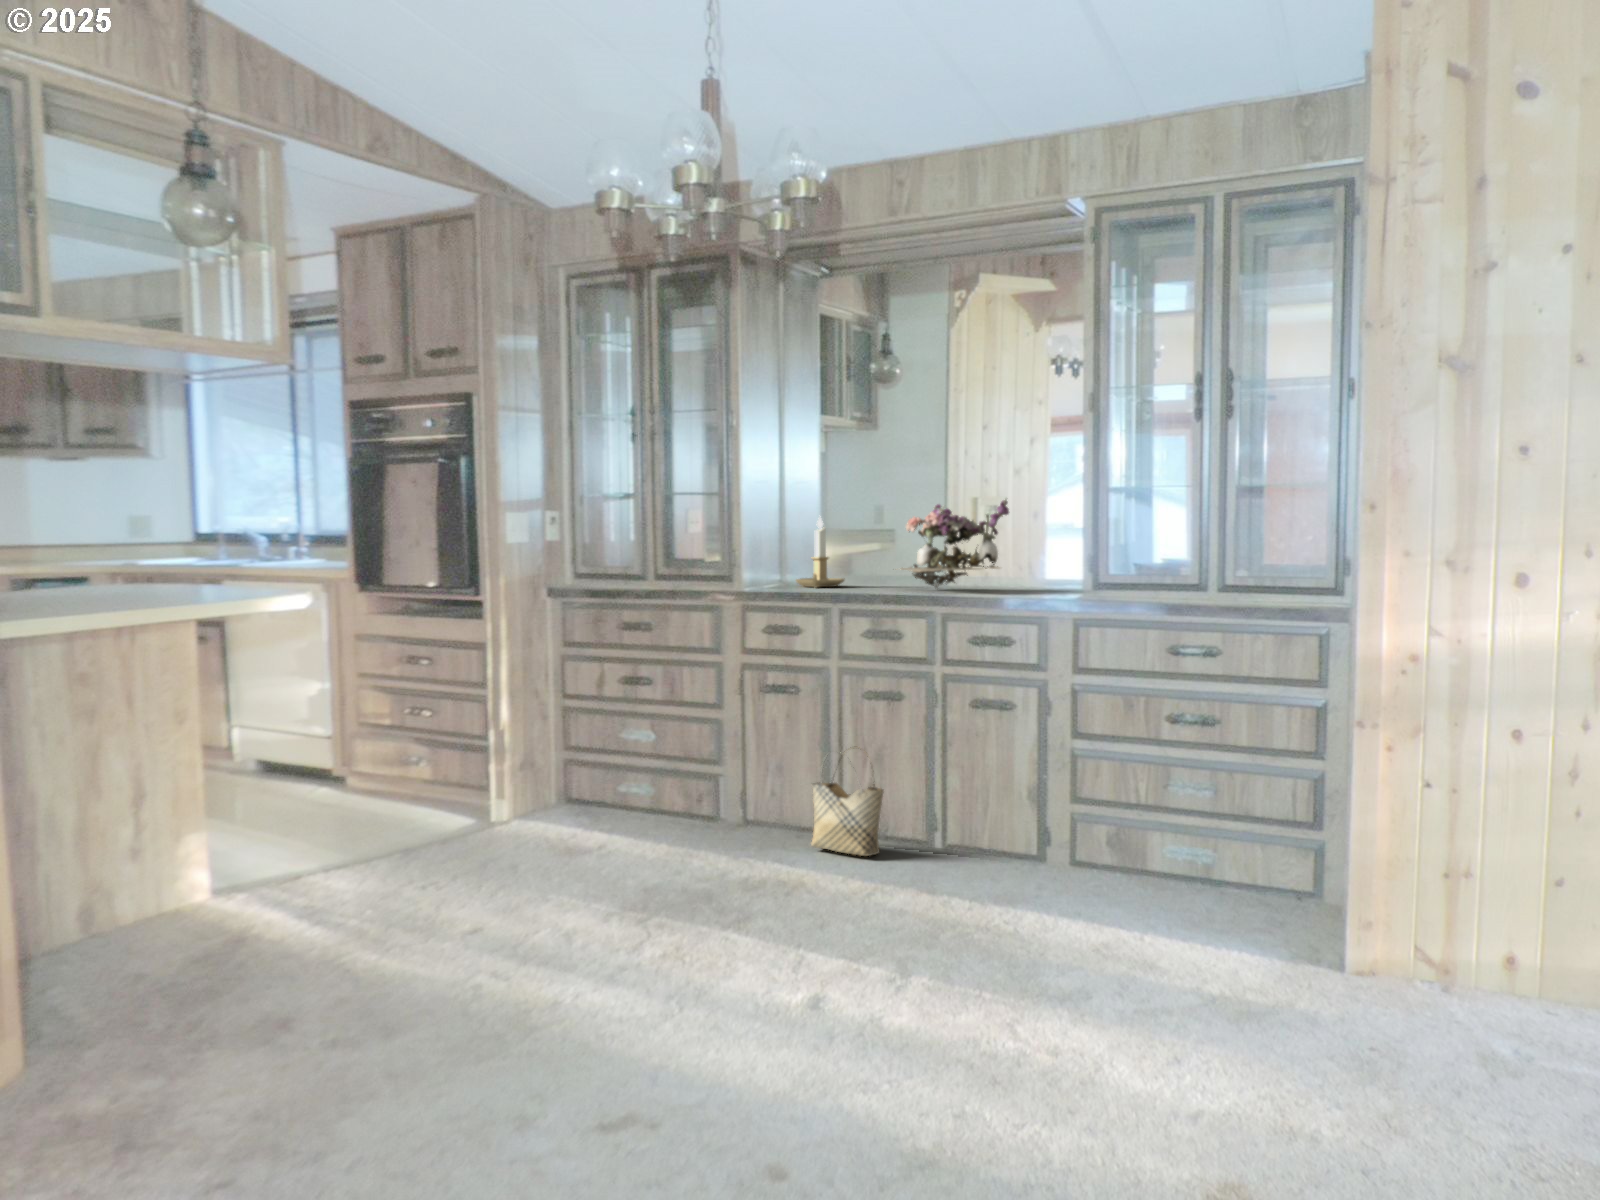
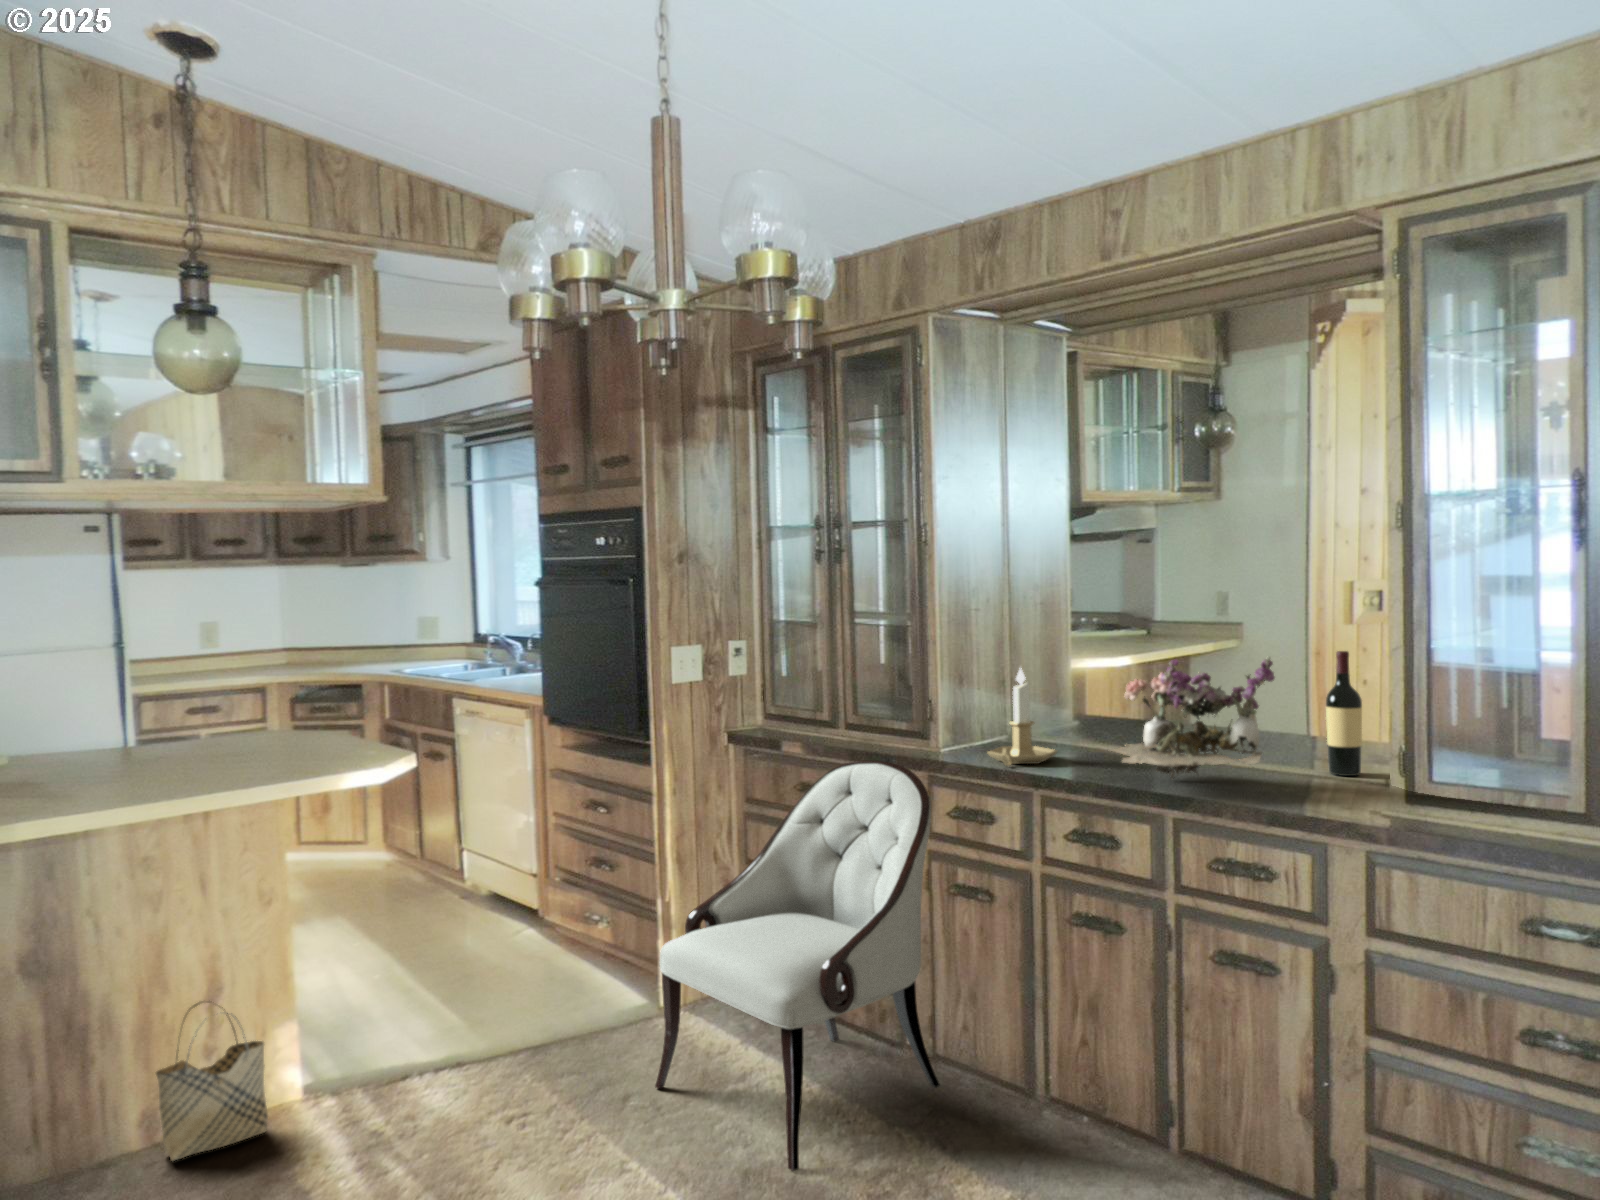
wine bottle: none [1028,502,1052,588] -> present [1326,651,1362,776]
armchair: none [532,594,757,885] -> present [655,761,940,1171]
woven basket: present [811,747,883,856] -> present [156,1002,268,1161]

